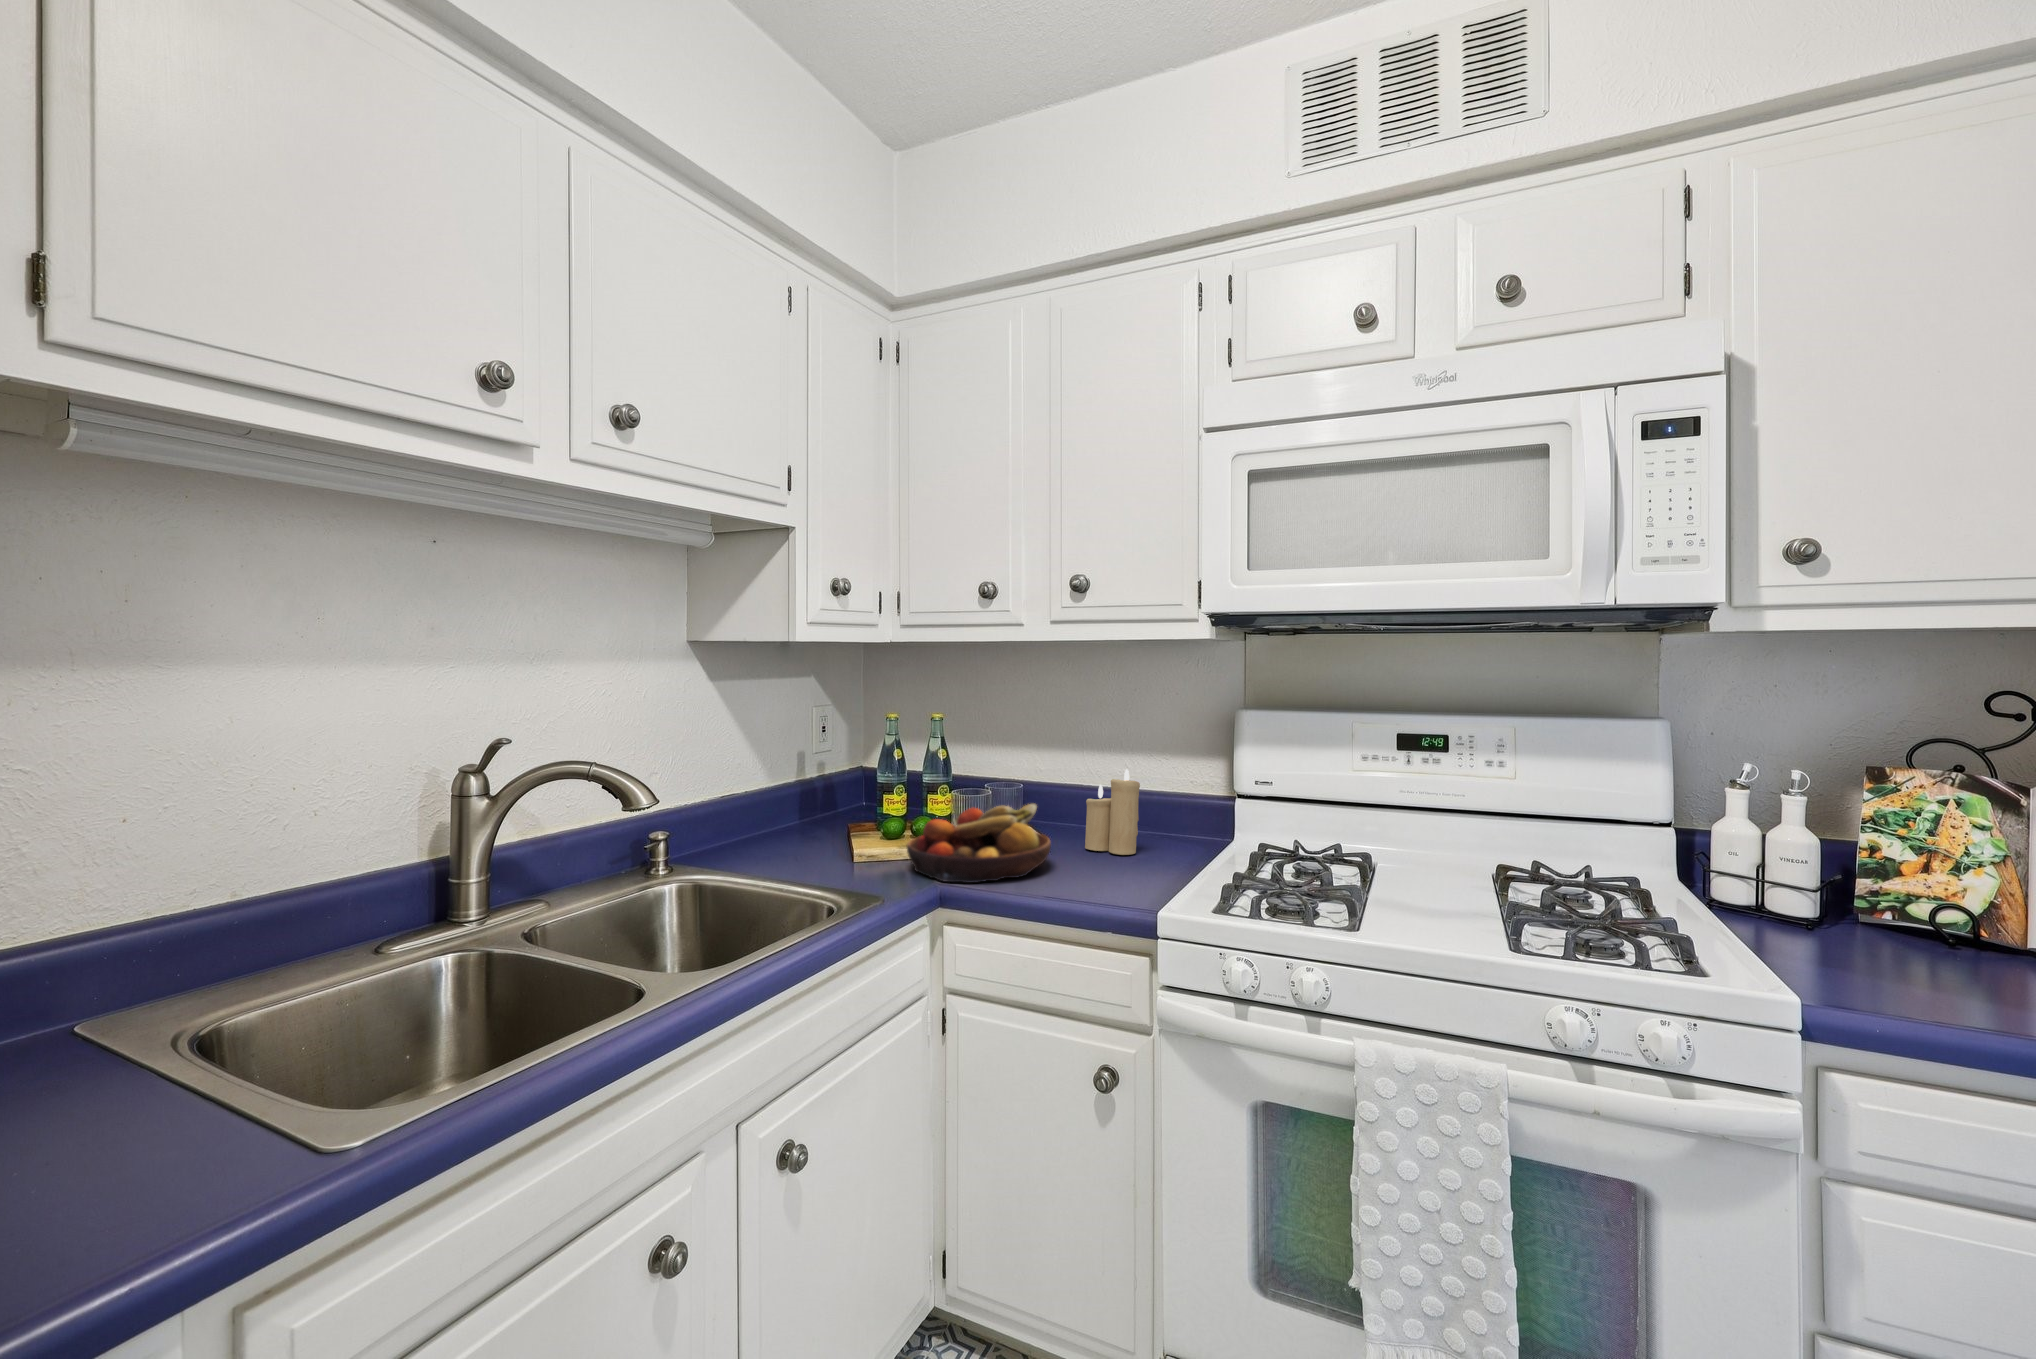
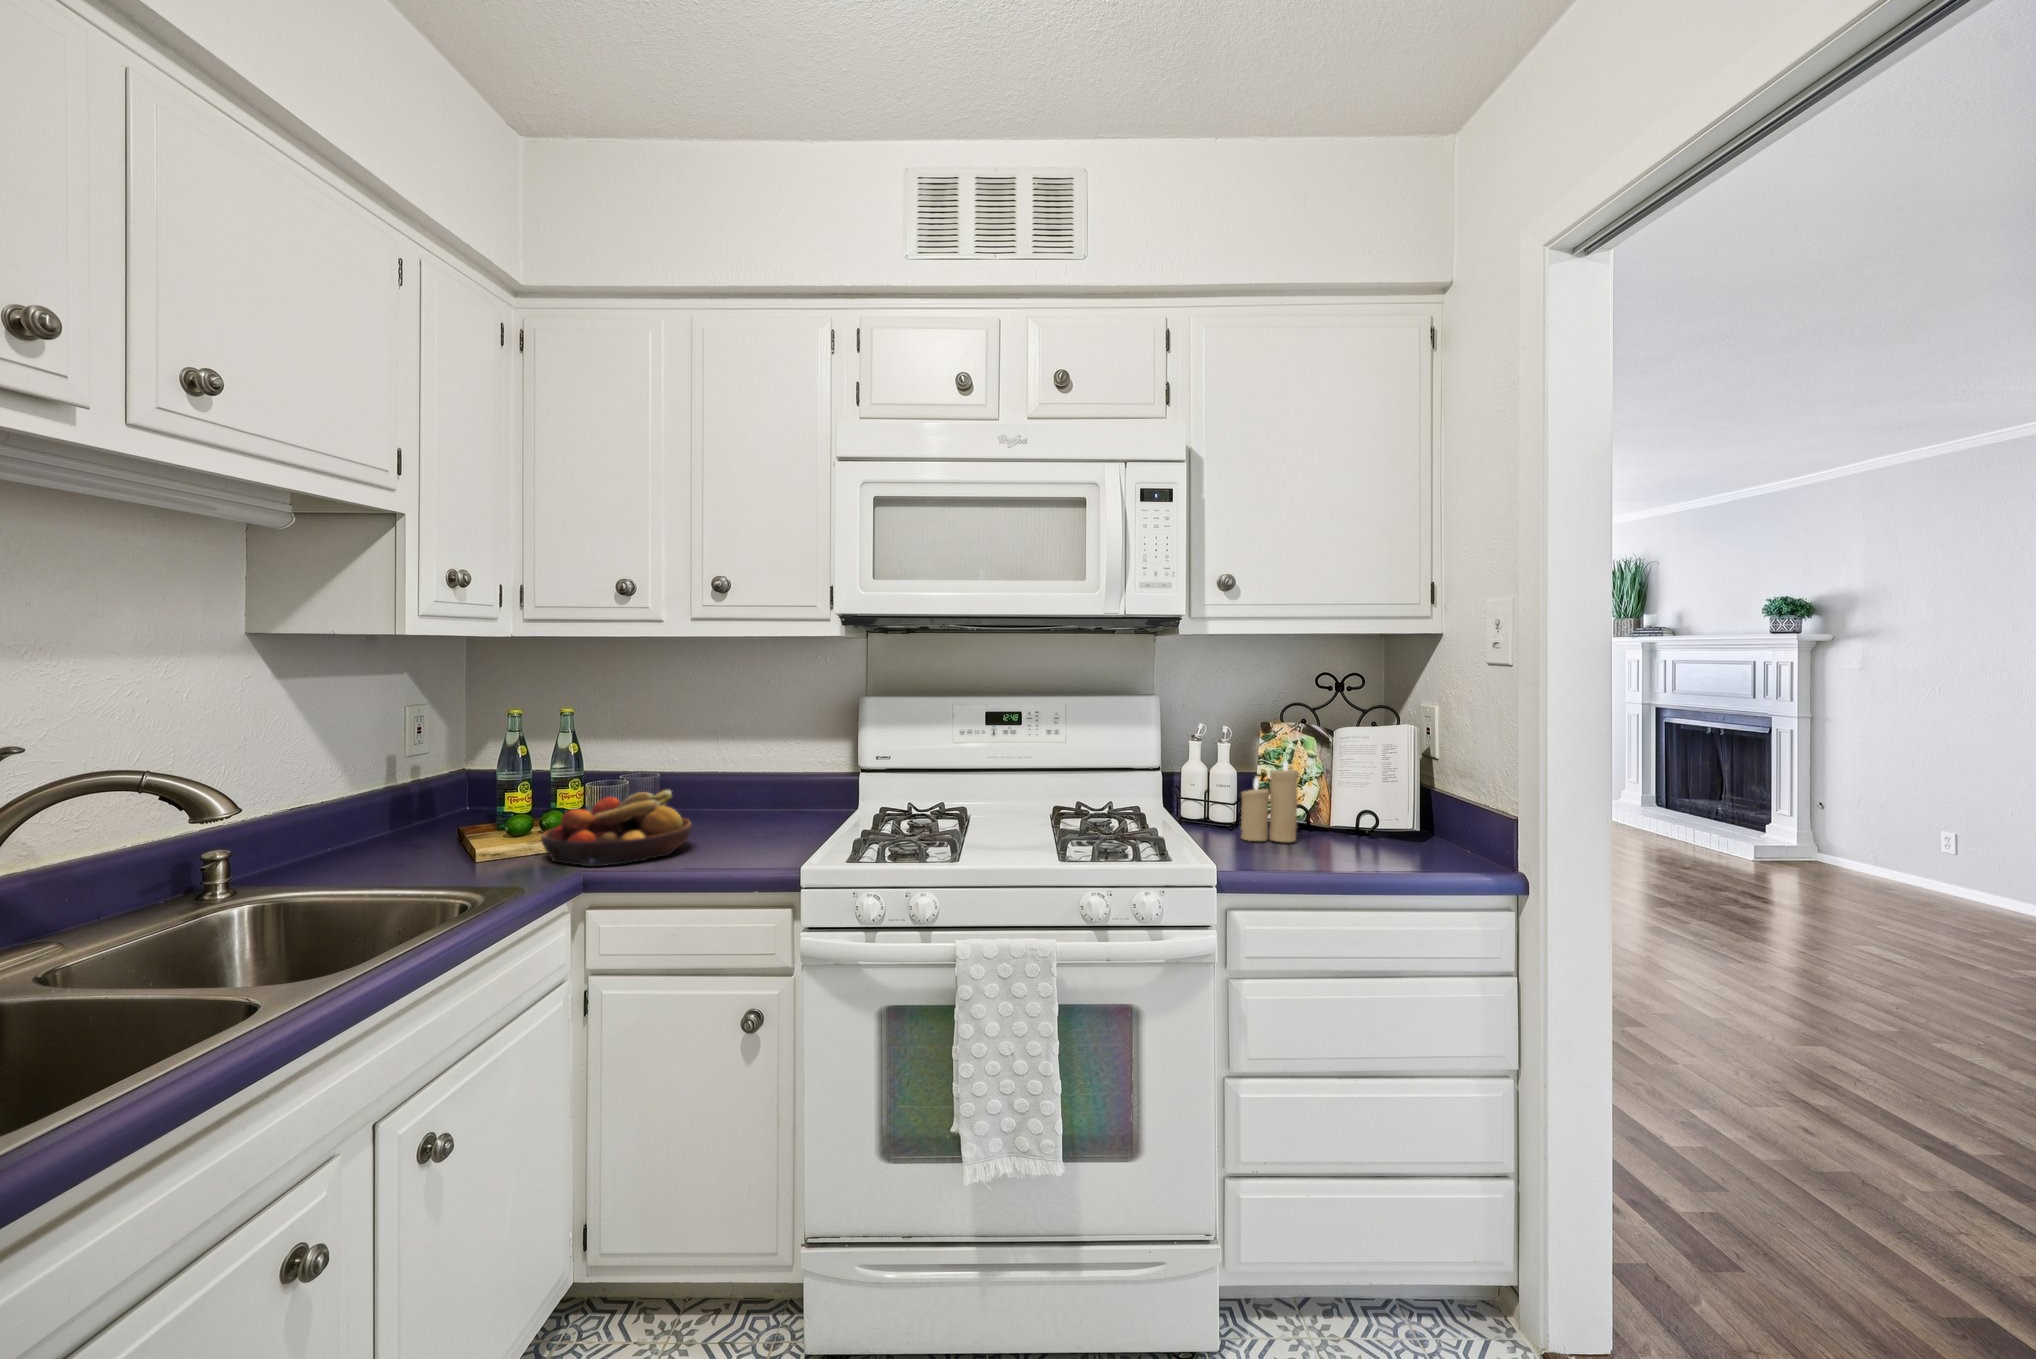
candle: present [1085,769,1140,855] -> present [1241,760,1298,842]

